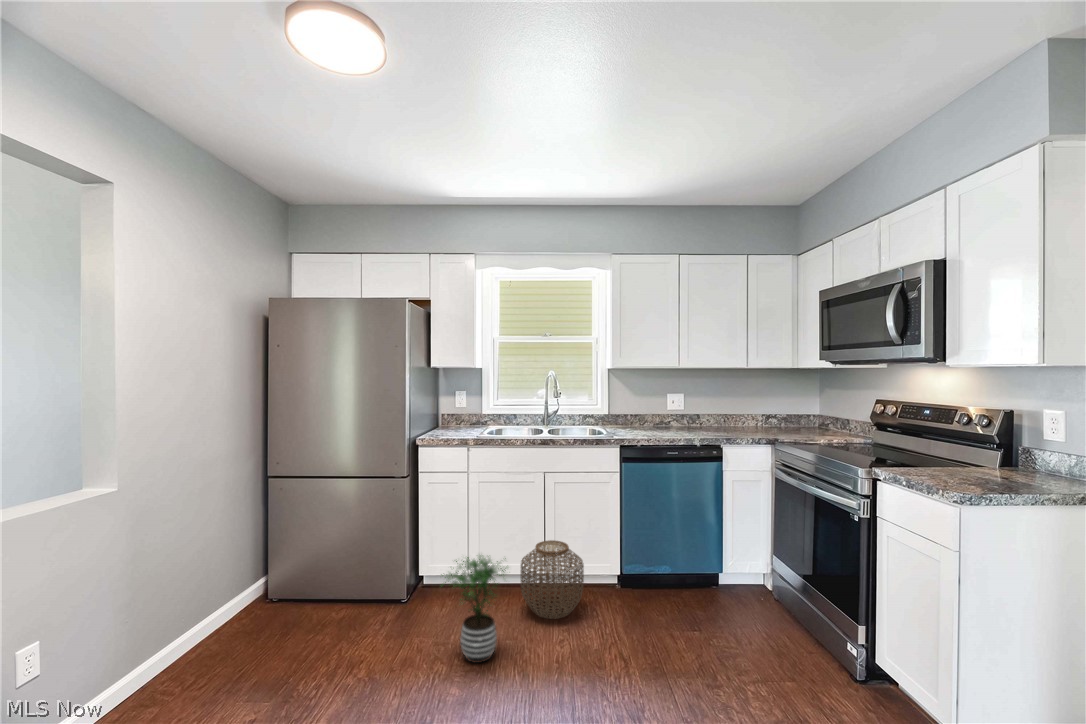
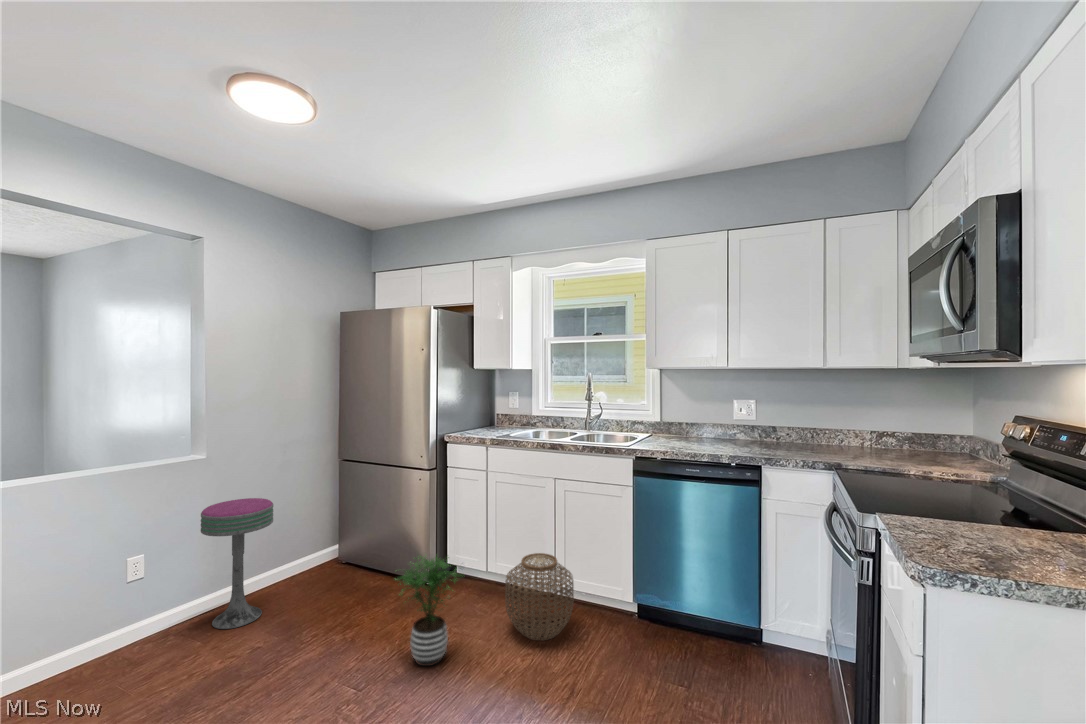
bar stool: none [157,528,249,695] -> present [201,498,273,629]

